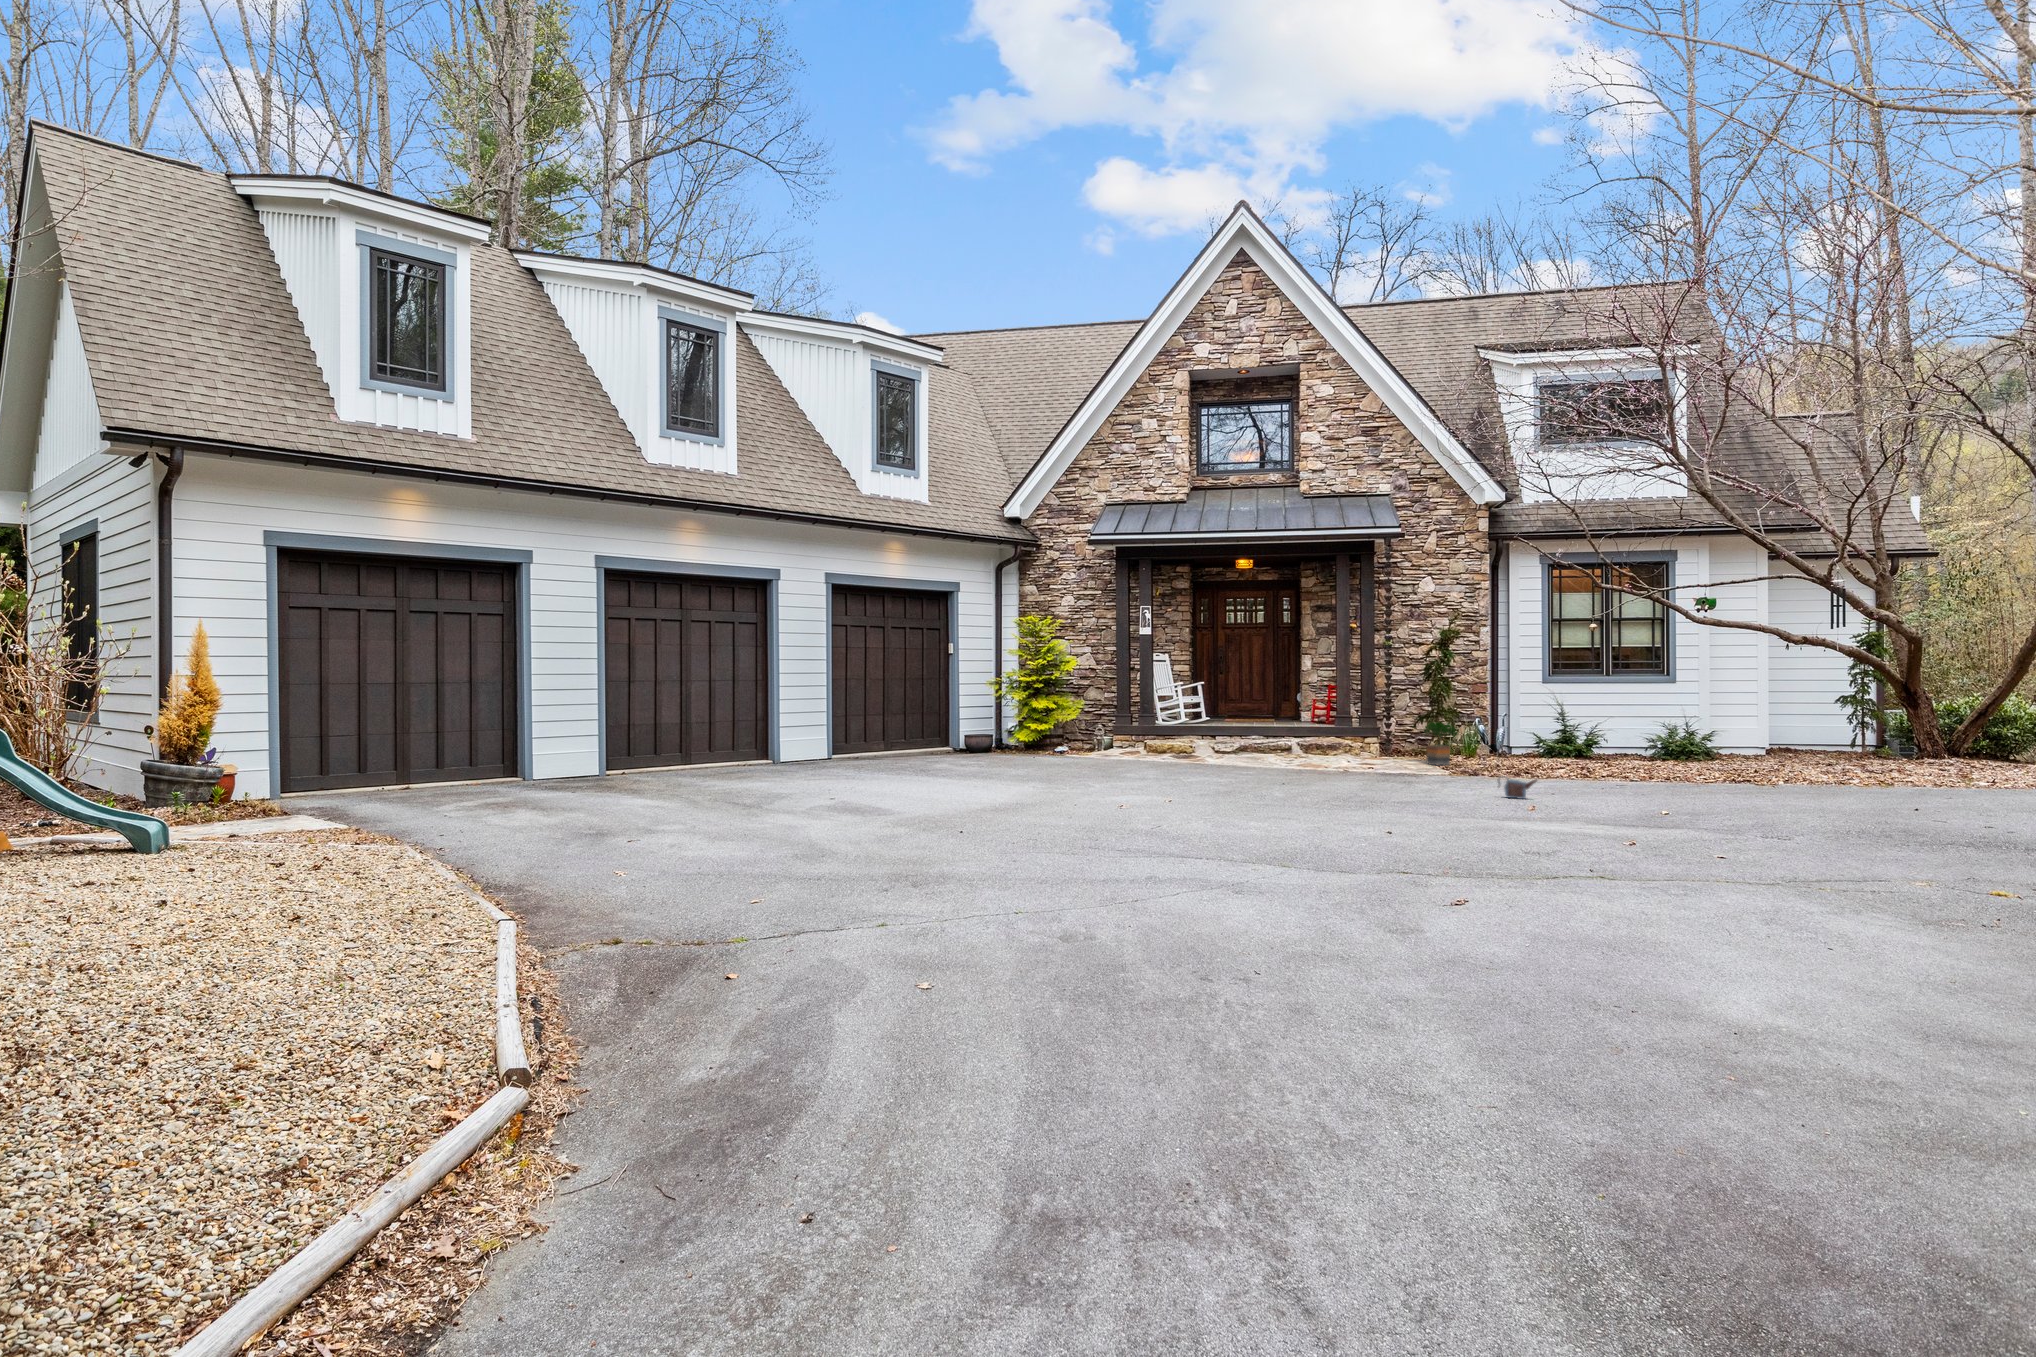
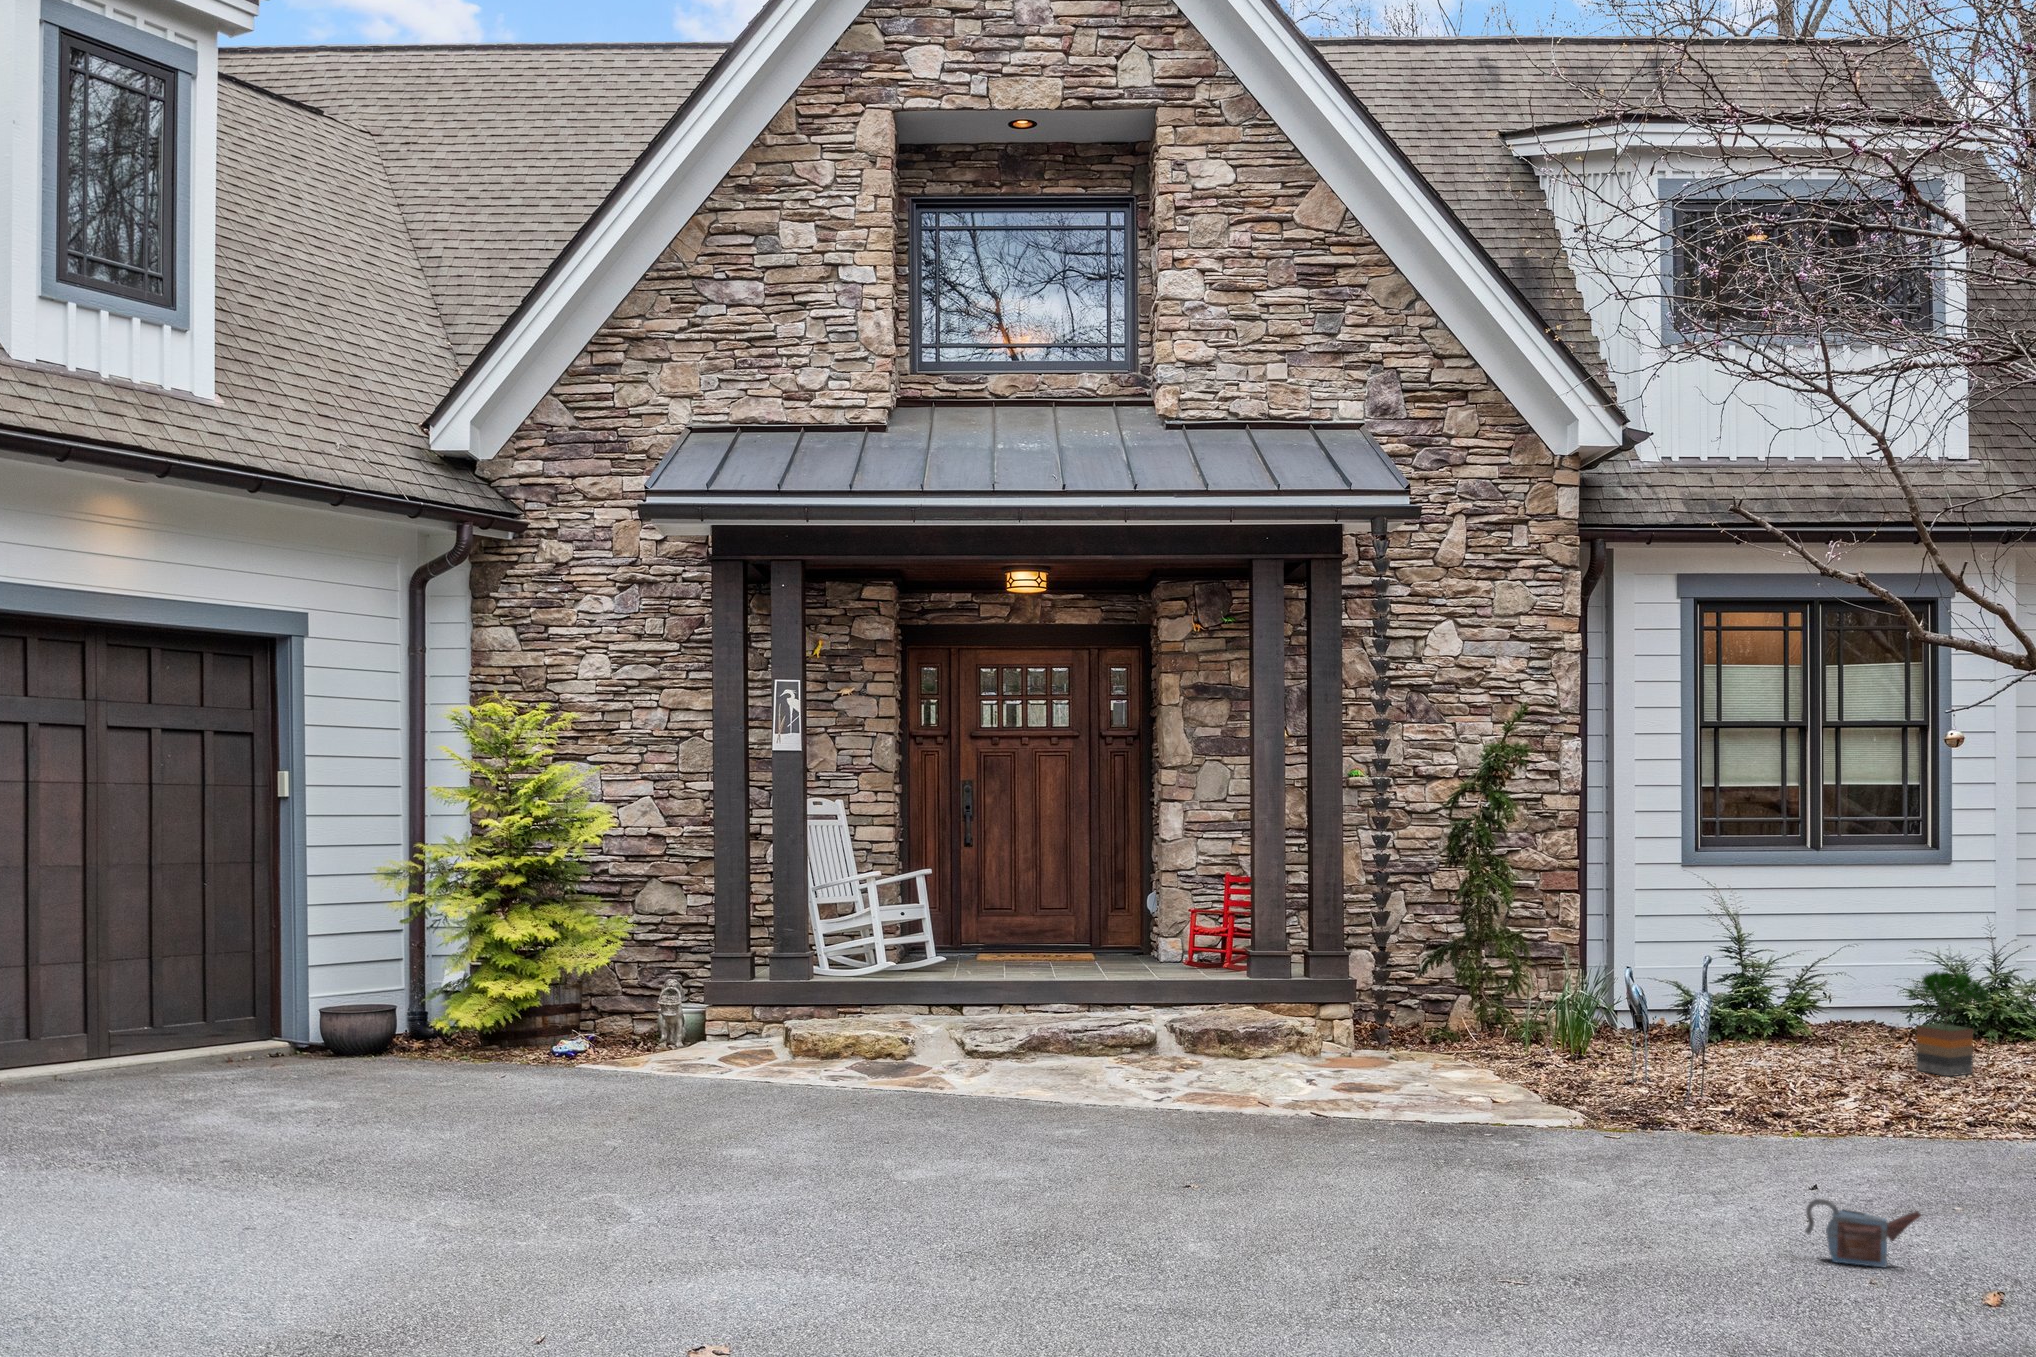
potted tree: present [1424,722,1457,766] -> present [1907,971,1989,1076]

